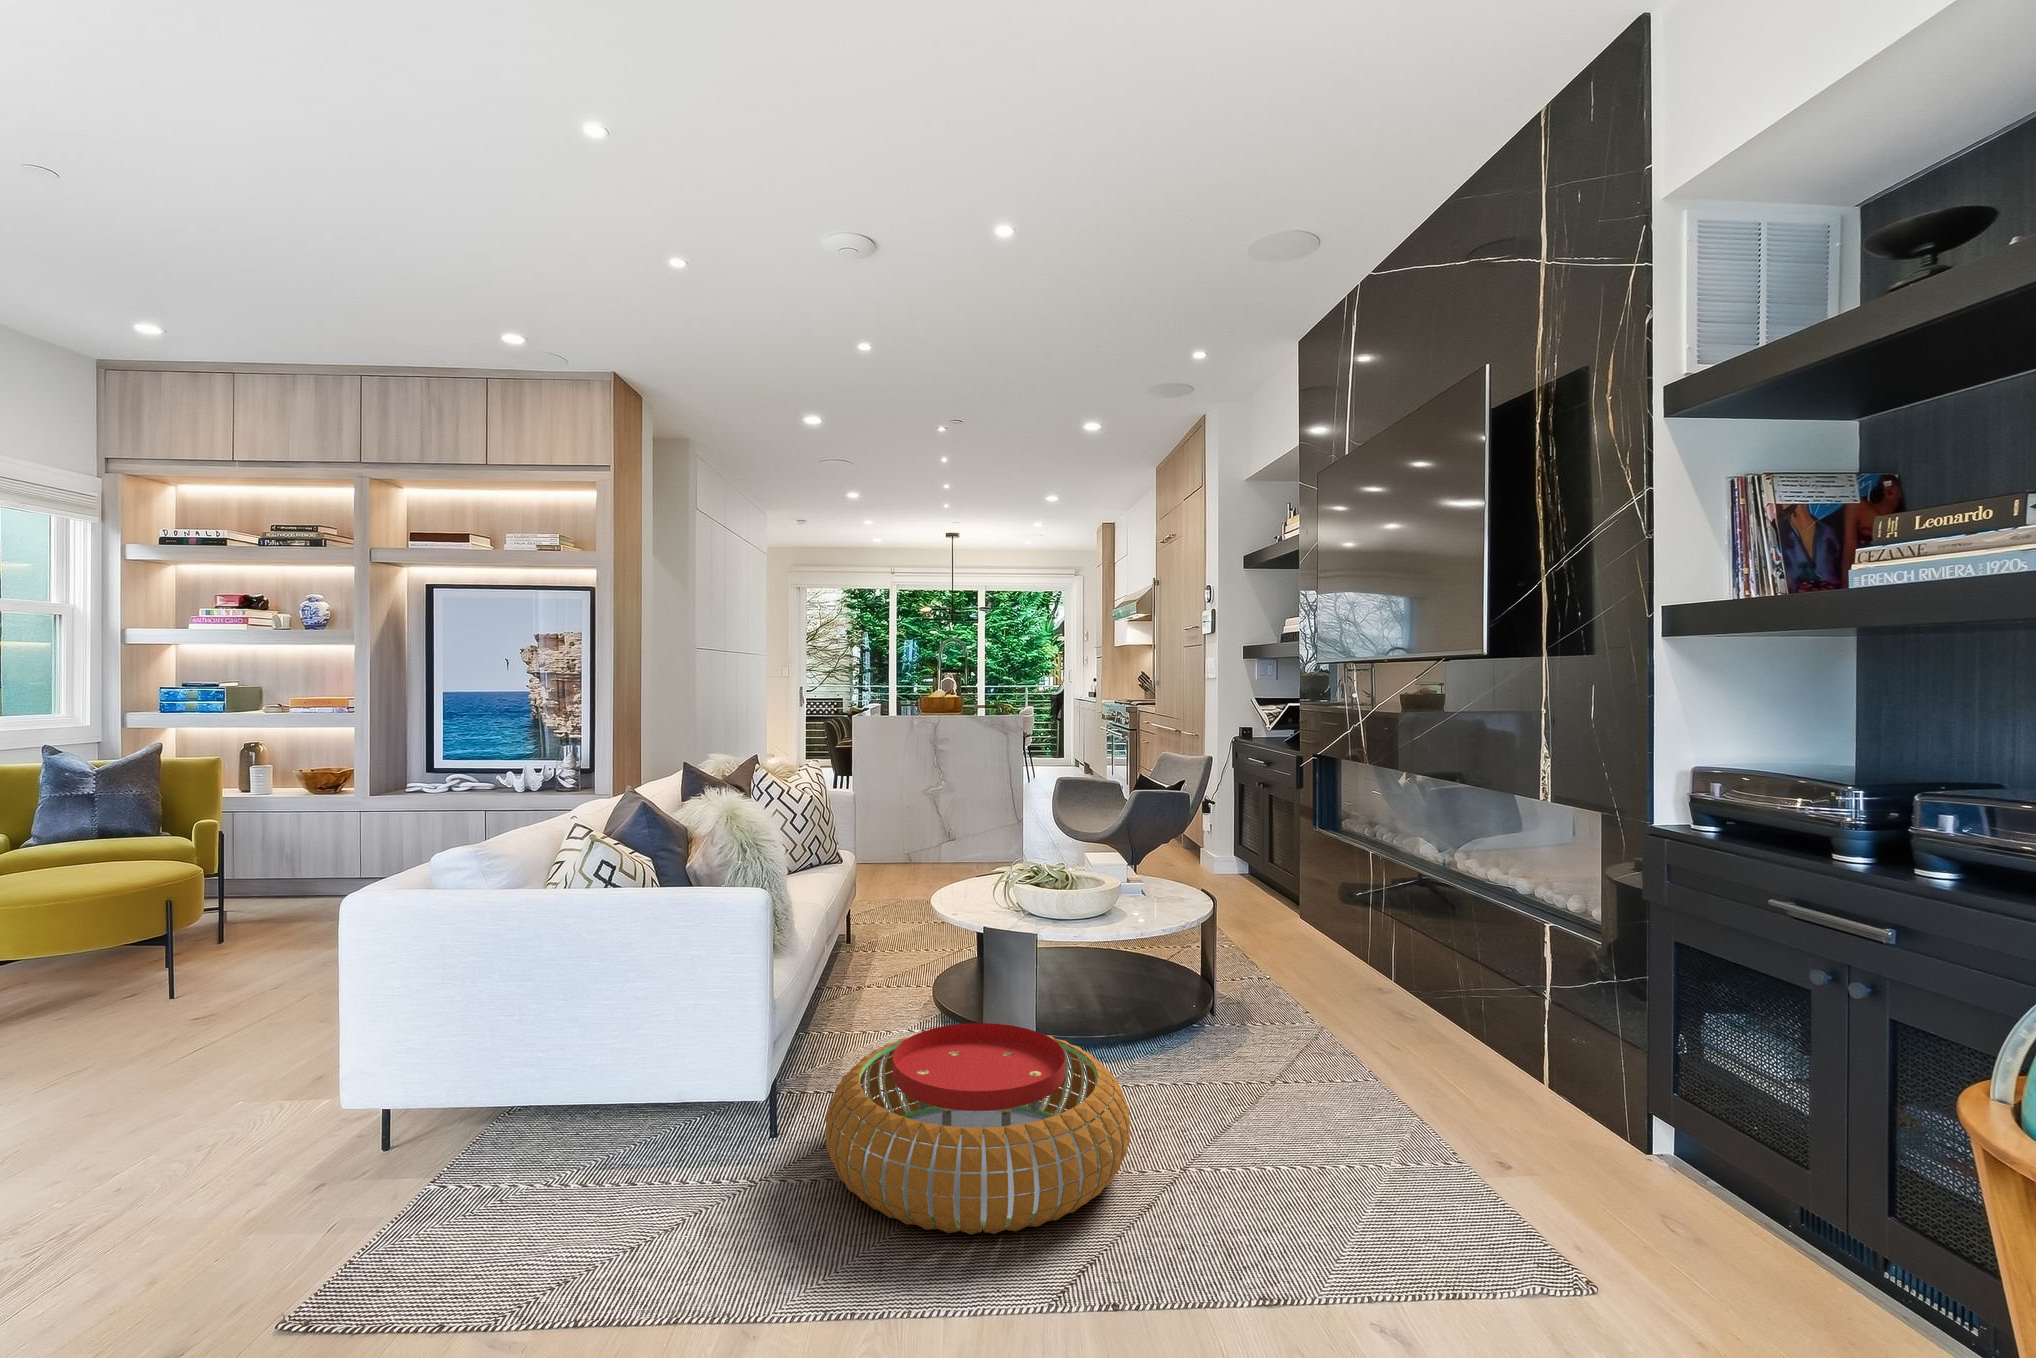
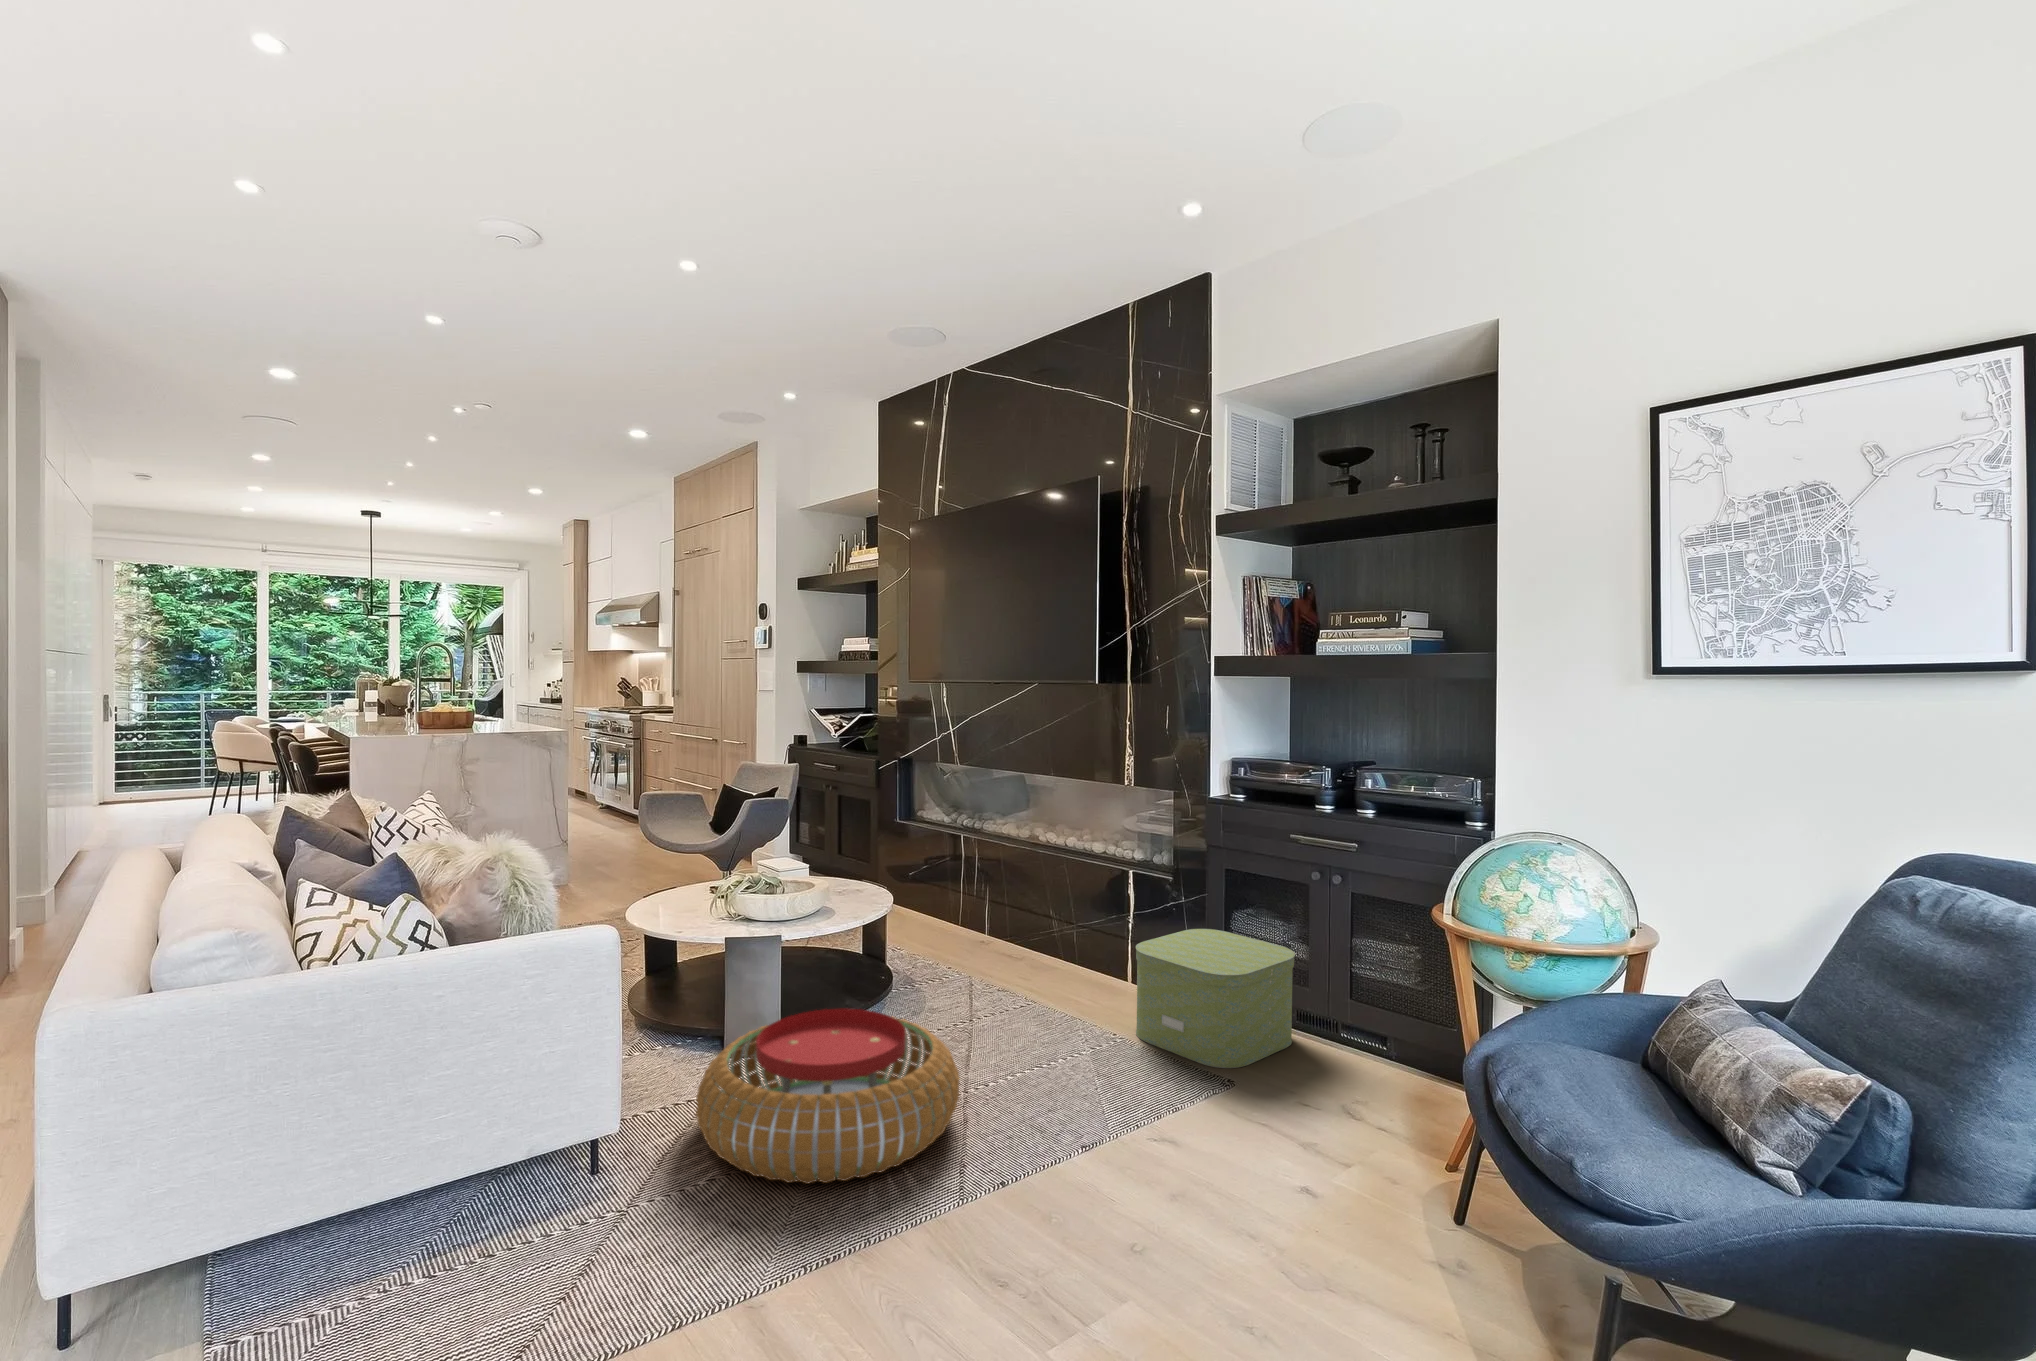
storage box: none [1476,1031,1772,1274] -> present [1136,929,1295,1068]

